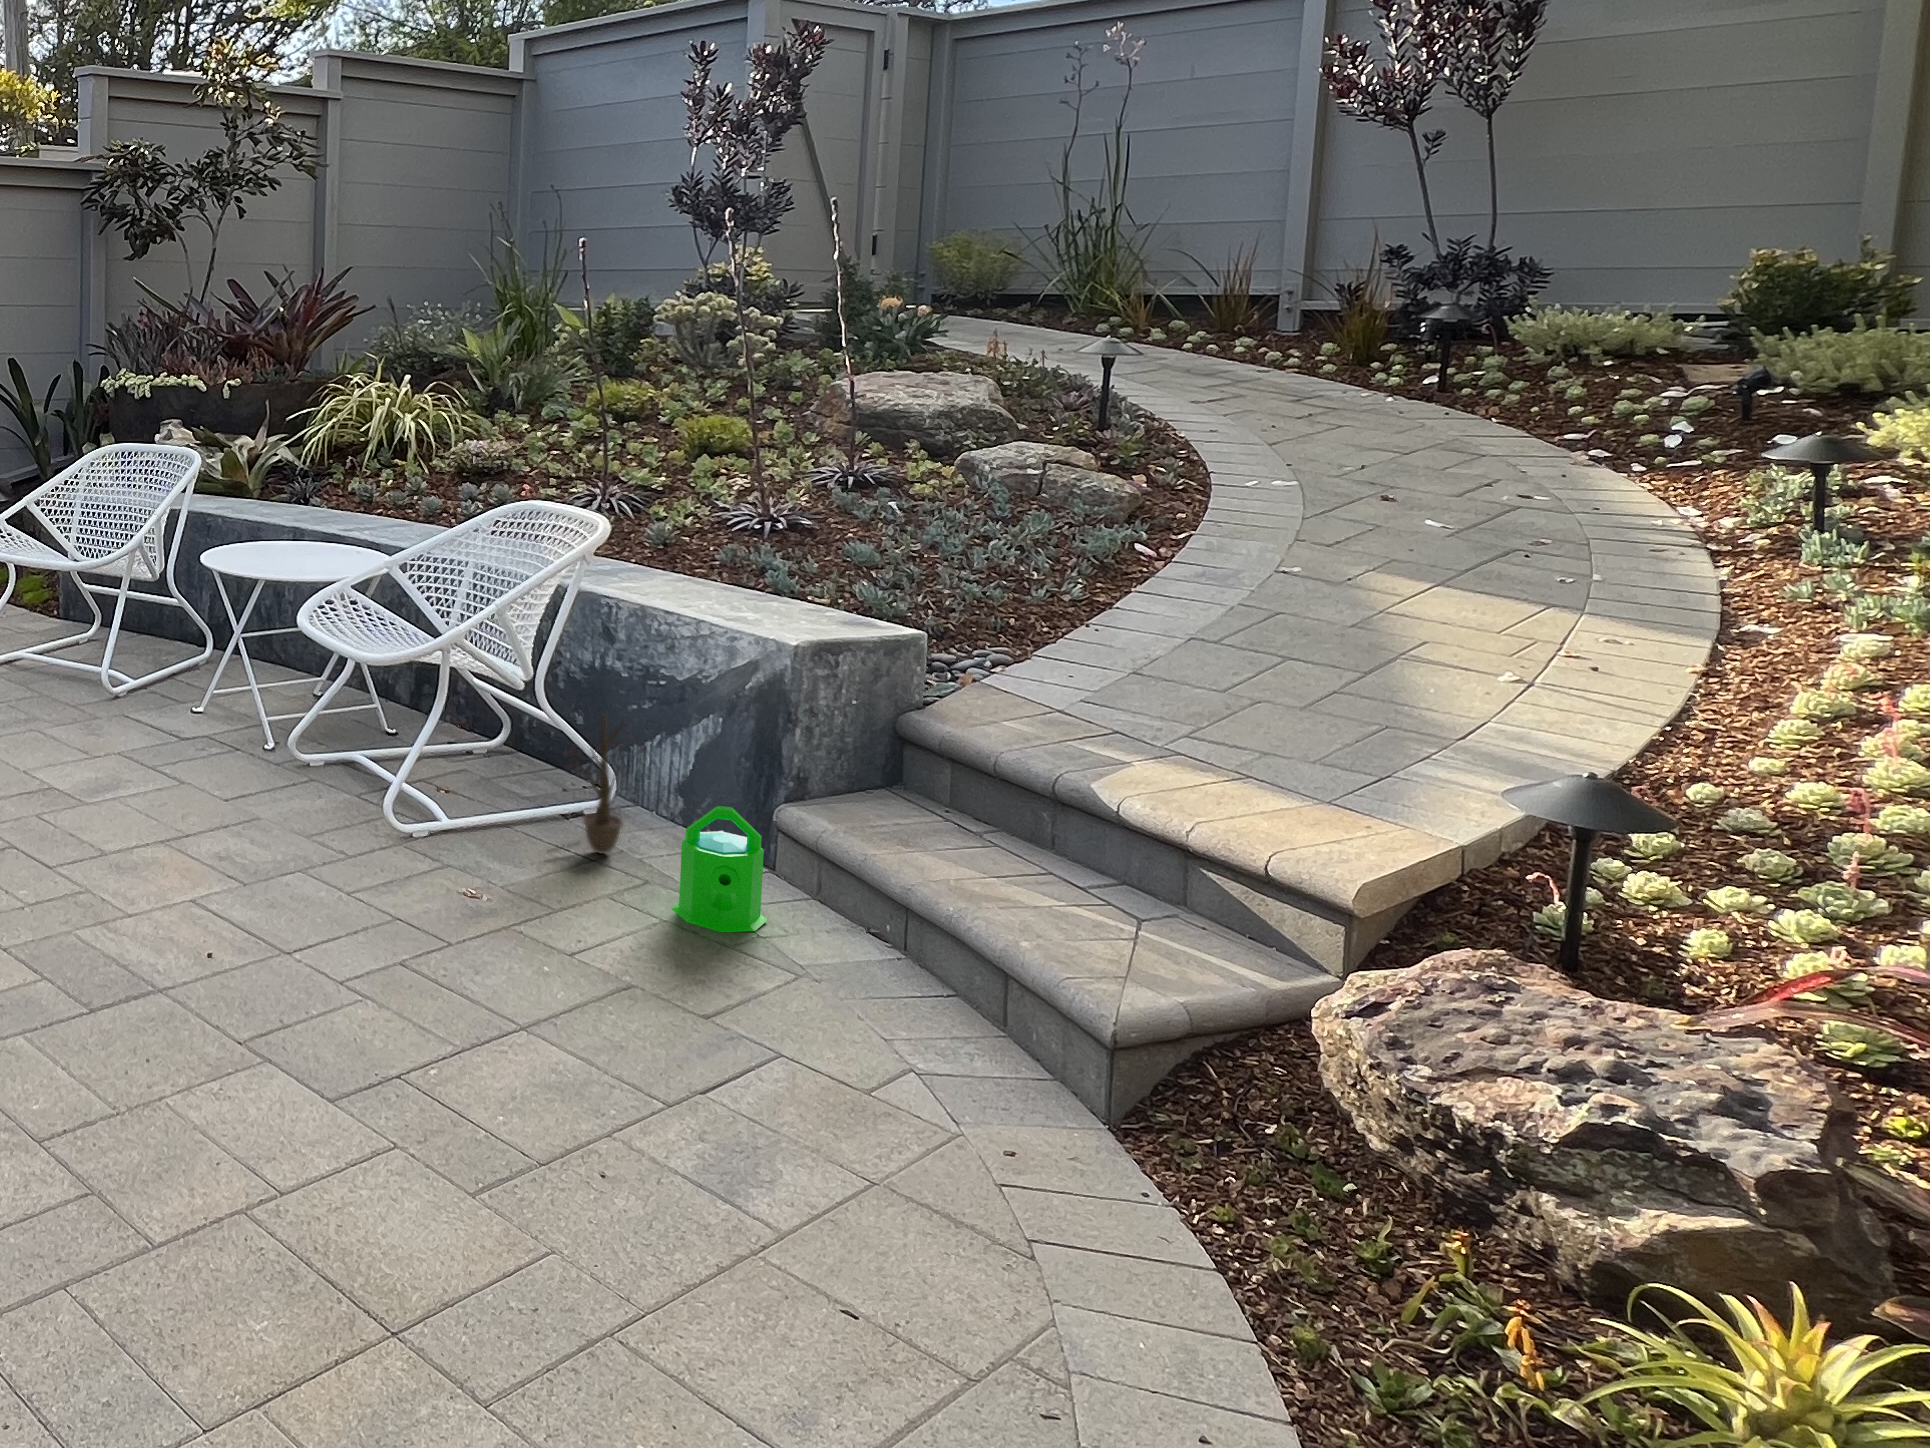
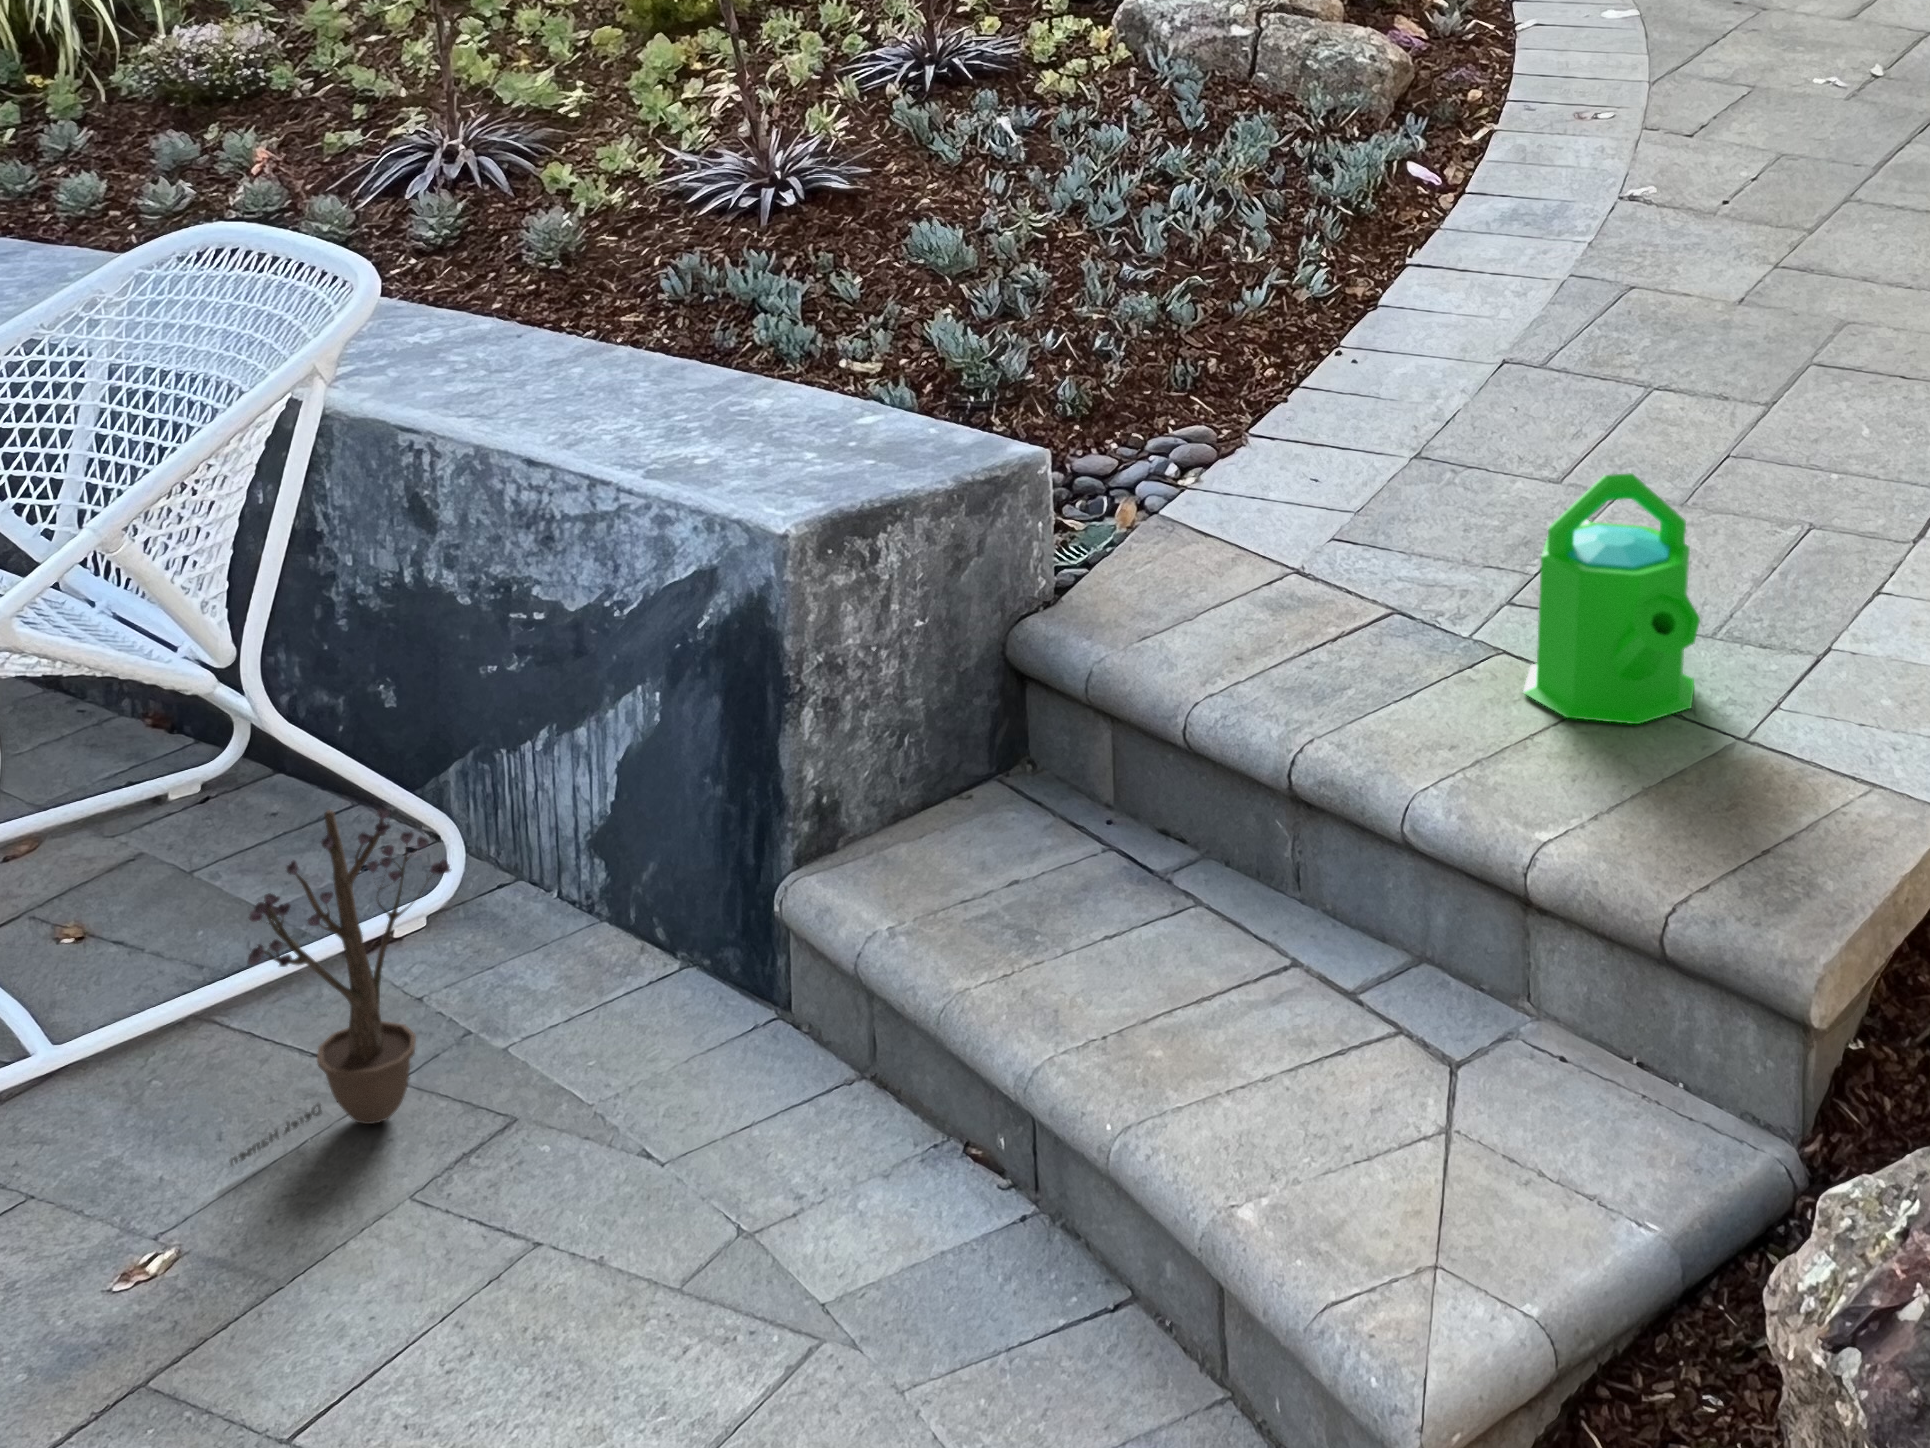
watering can: present [672,806,767,932] -> present [1523,473,1700,724]

